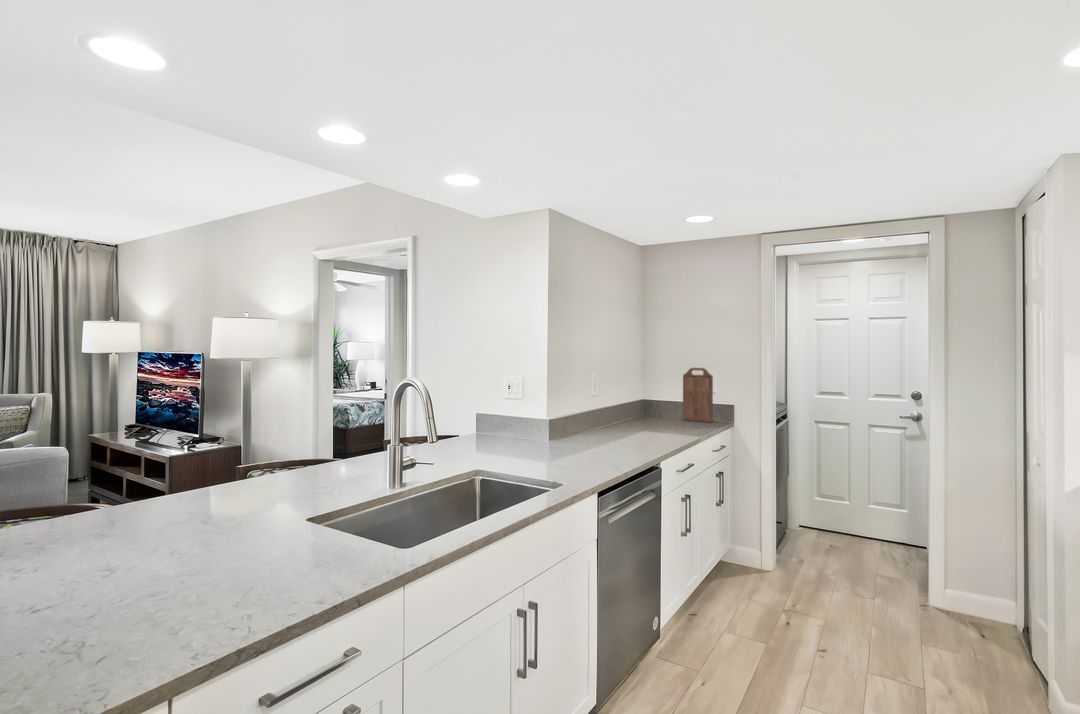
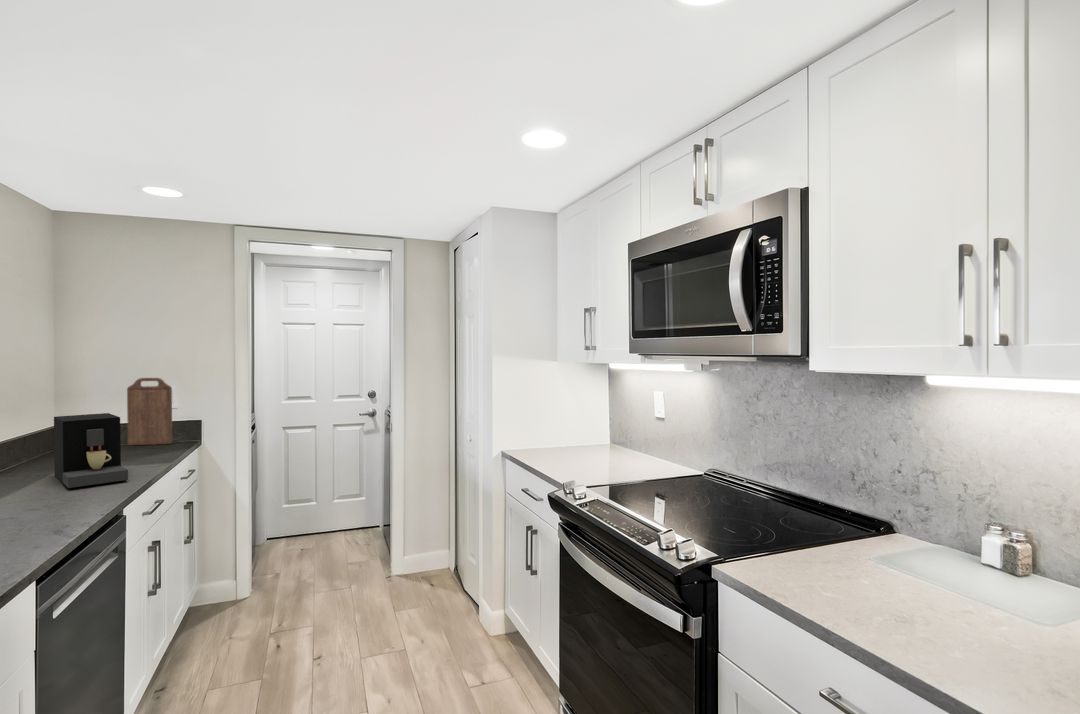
coffee maker: none [631,391,669,443] -> present [54,413,128,488]

